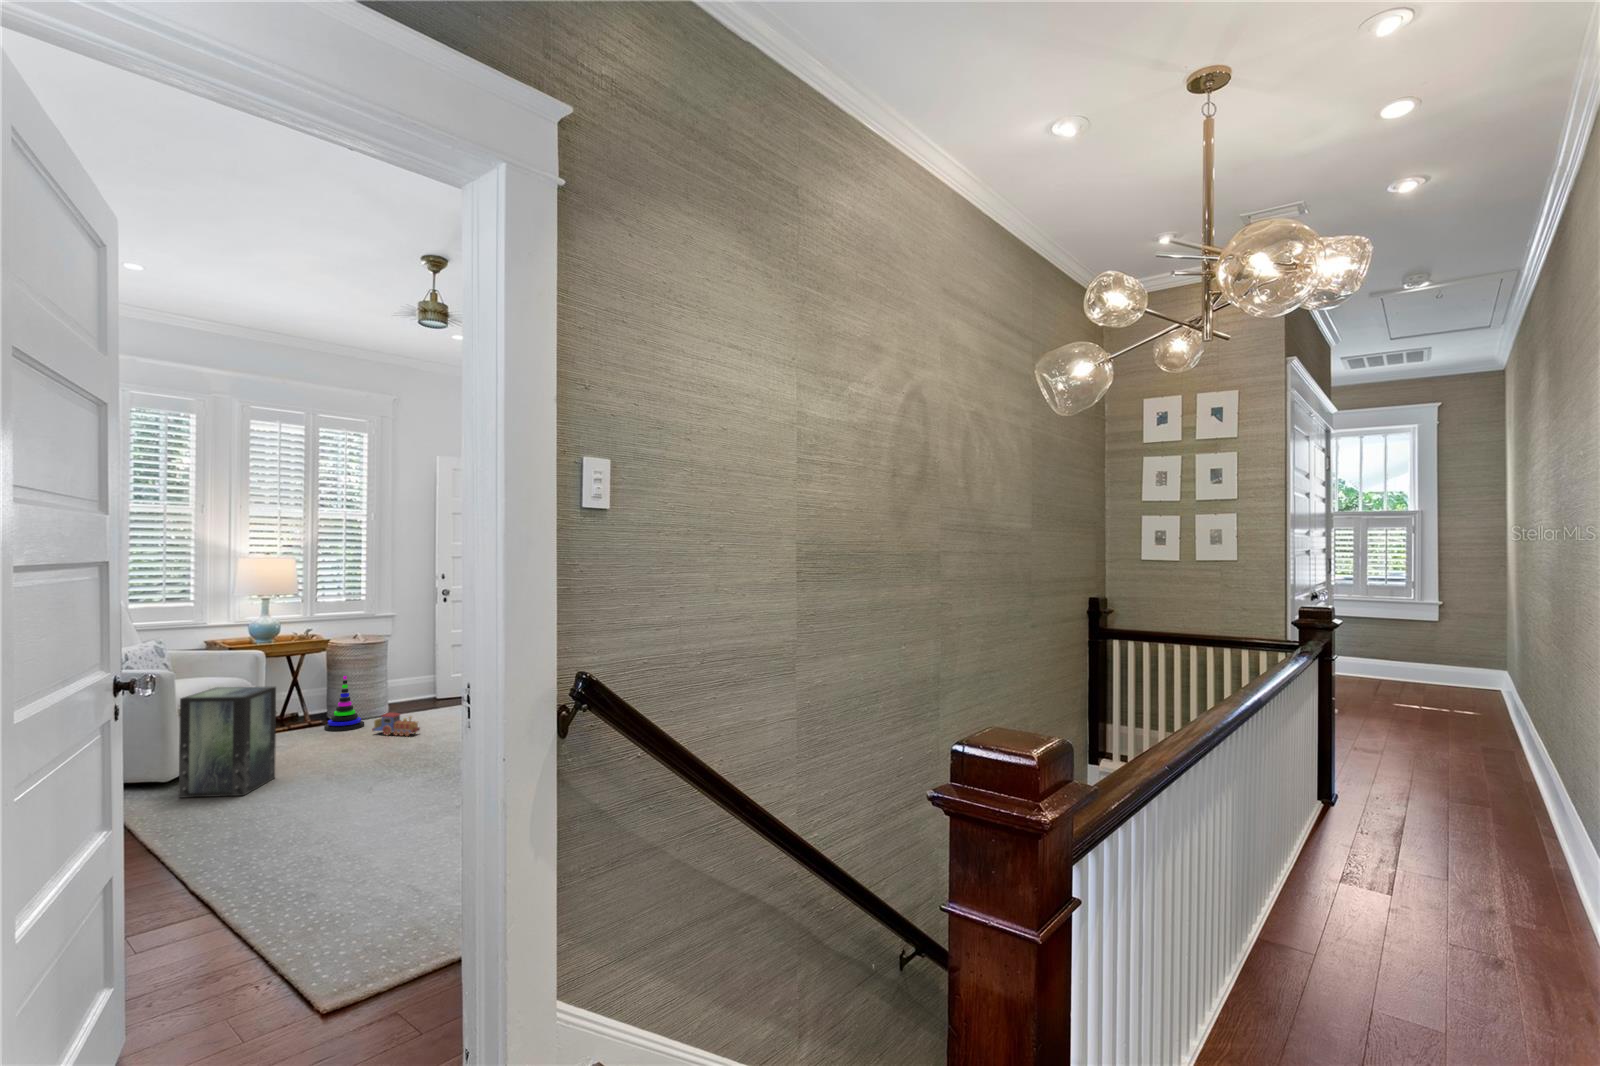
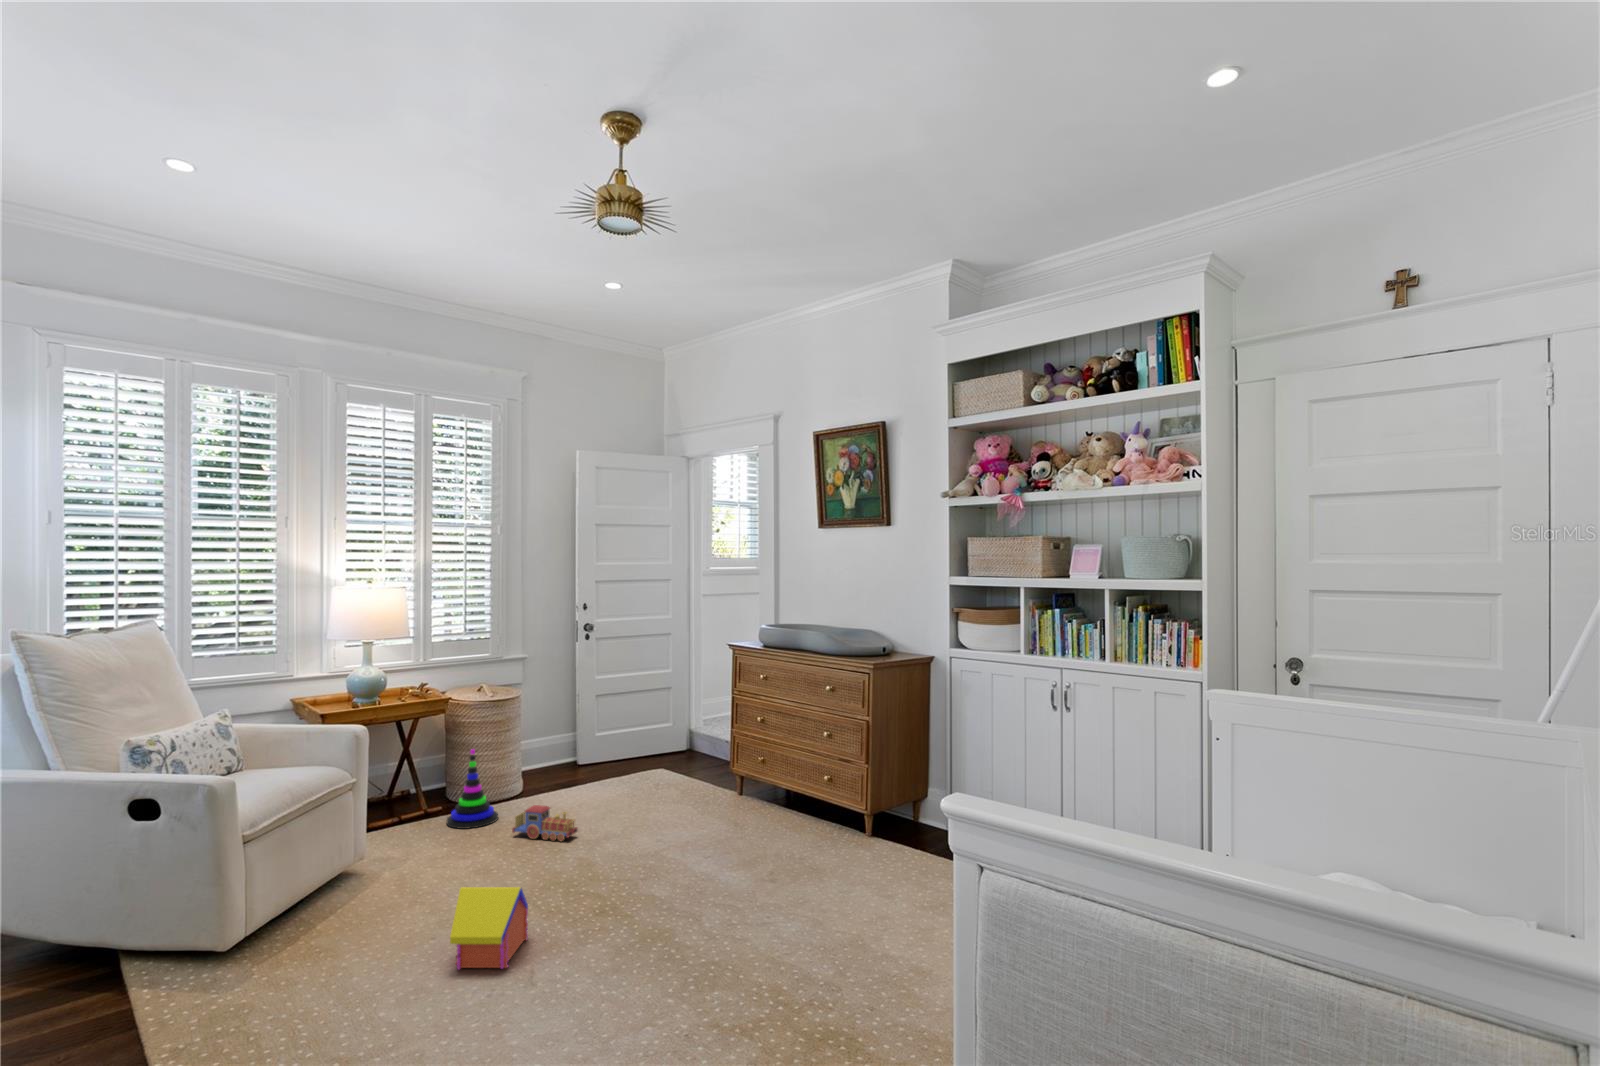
storage box: present [179,687,276,798] -> none [248,789,389,975]
toy house: none [314,744,370,792] -> present [450,887,528,969]

